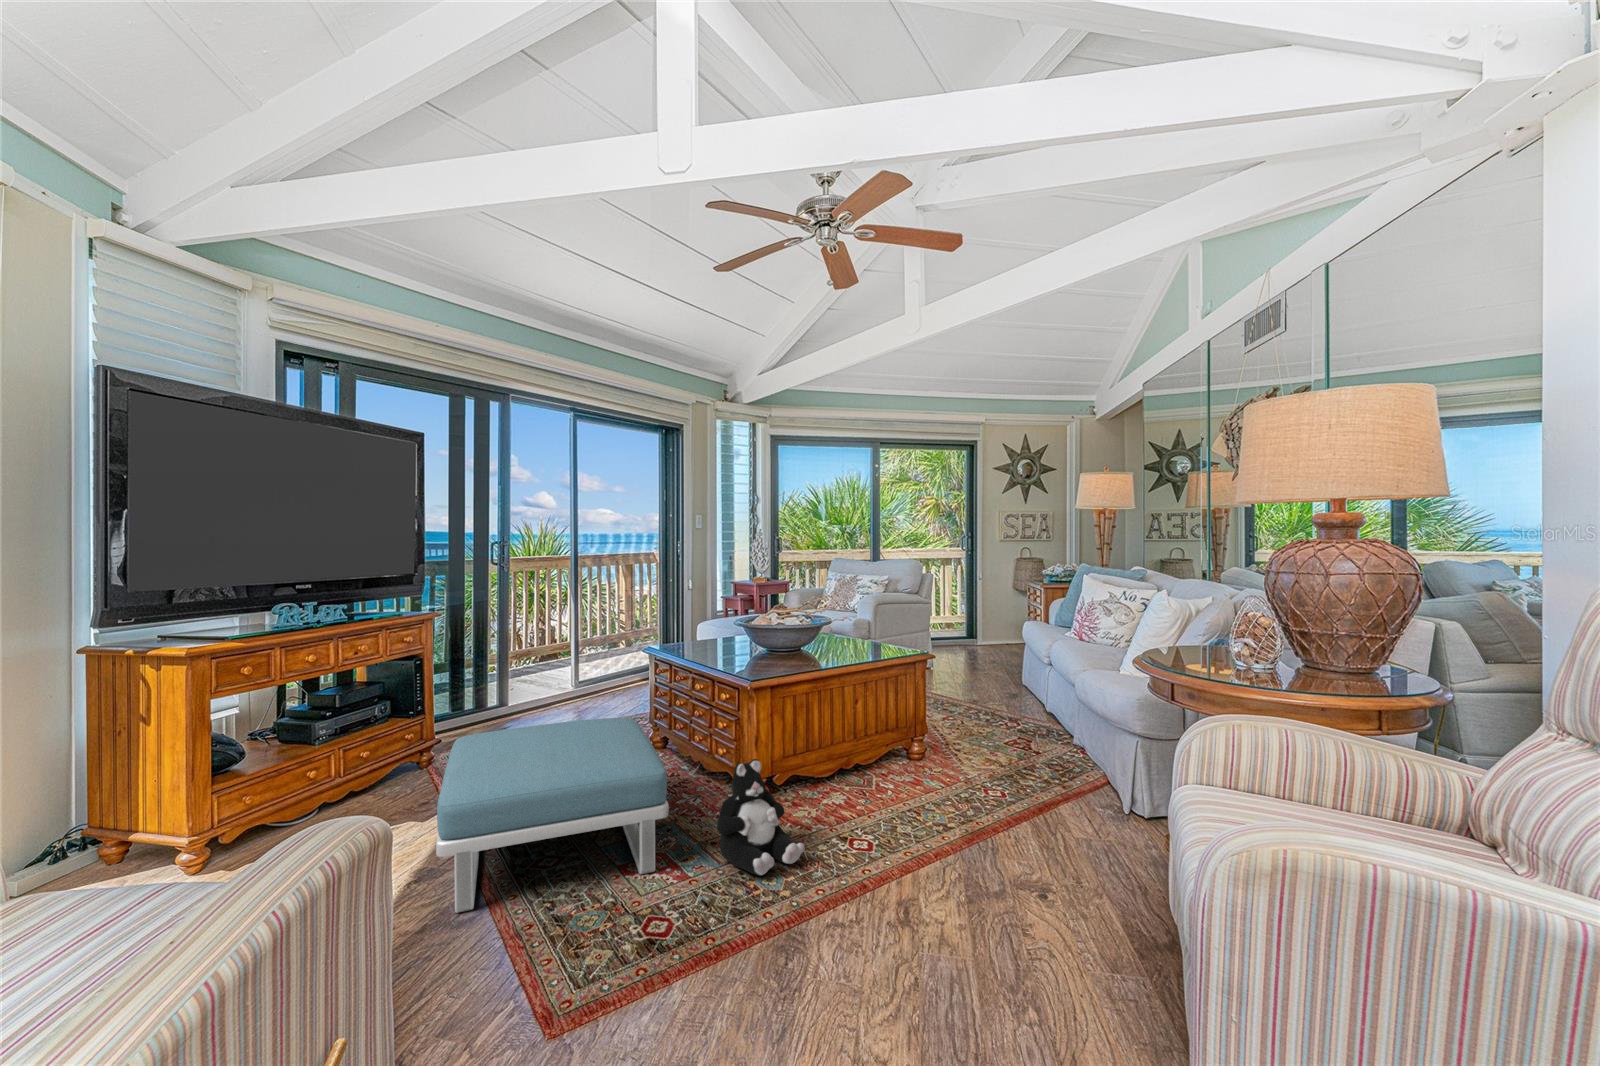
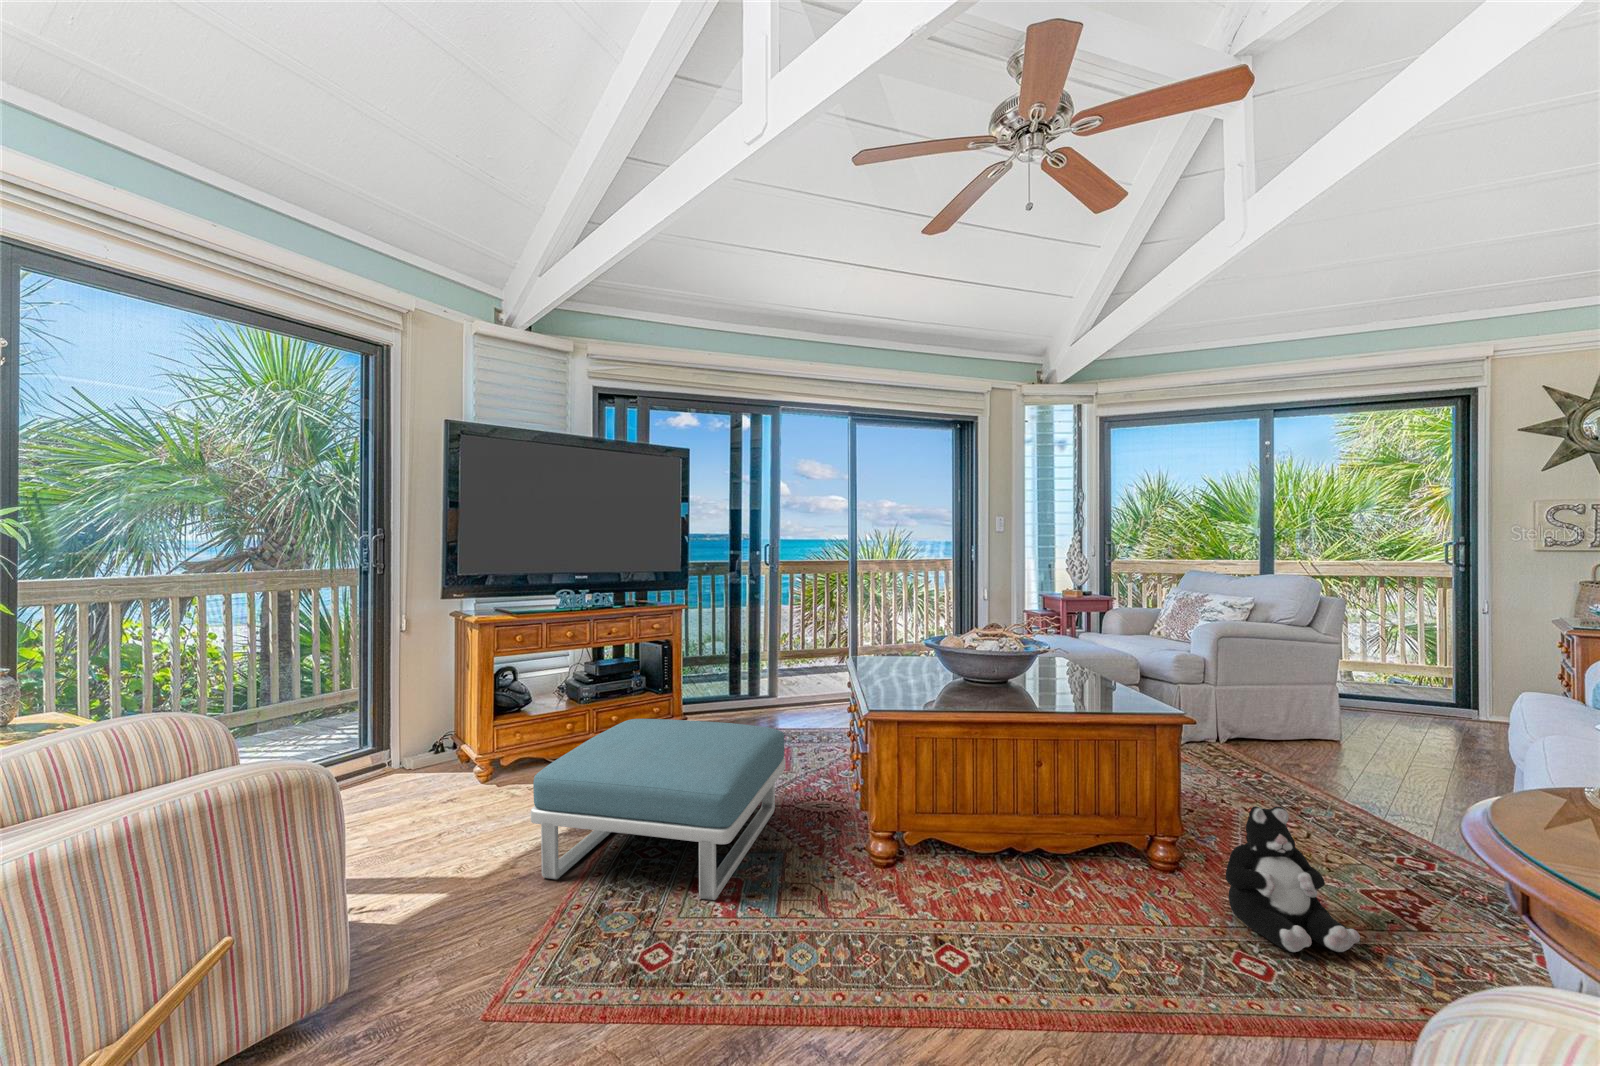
plush toy: present [717,759,805,875] -> present [1226,806,1360,952]

